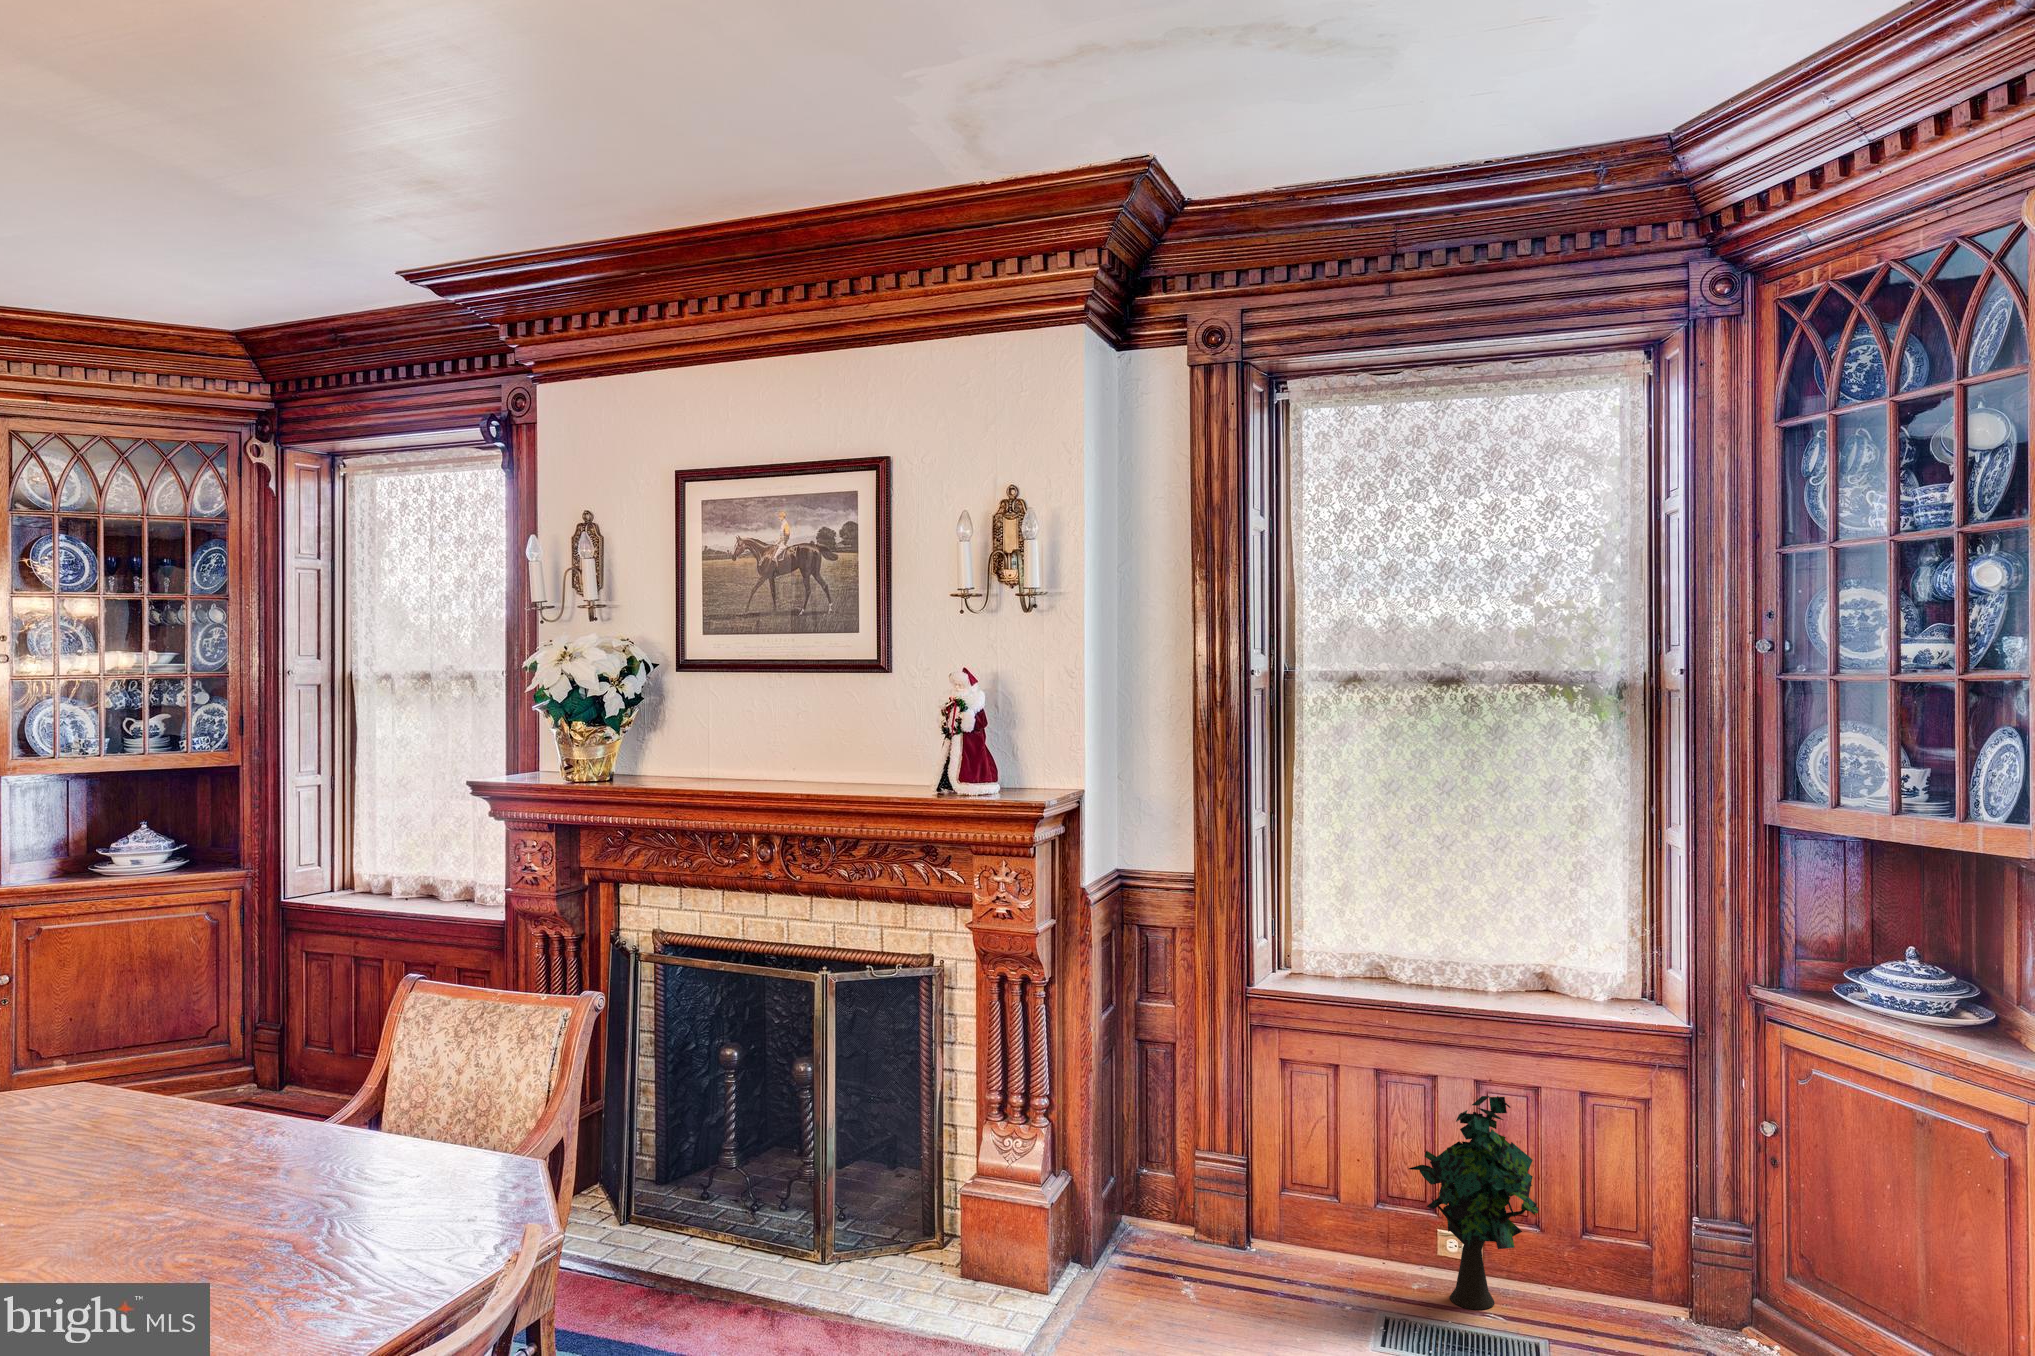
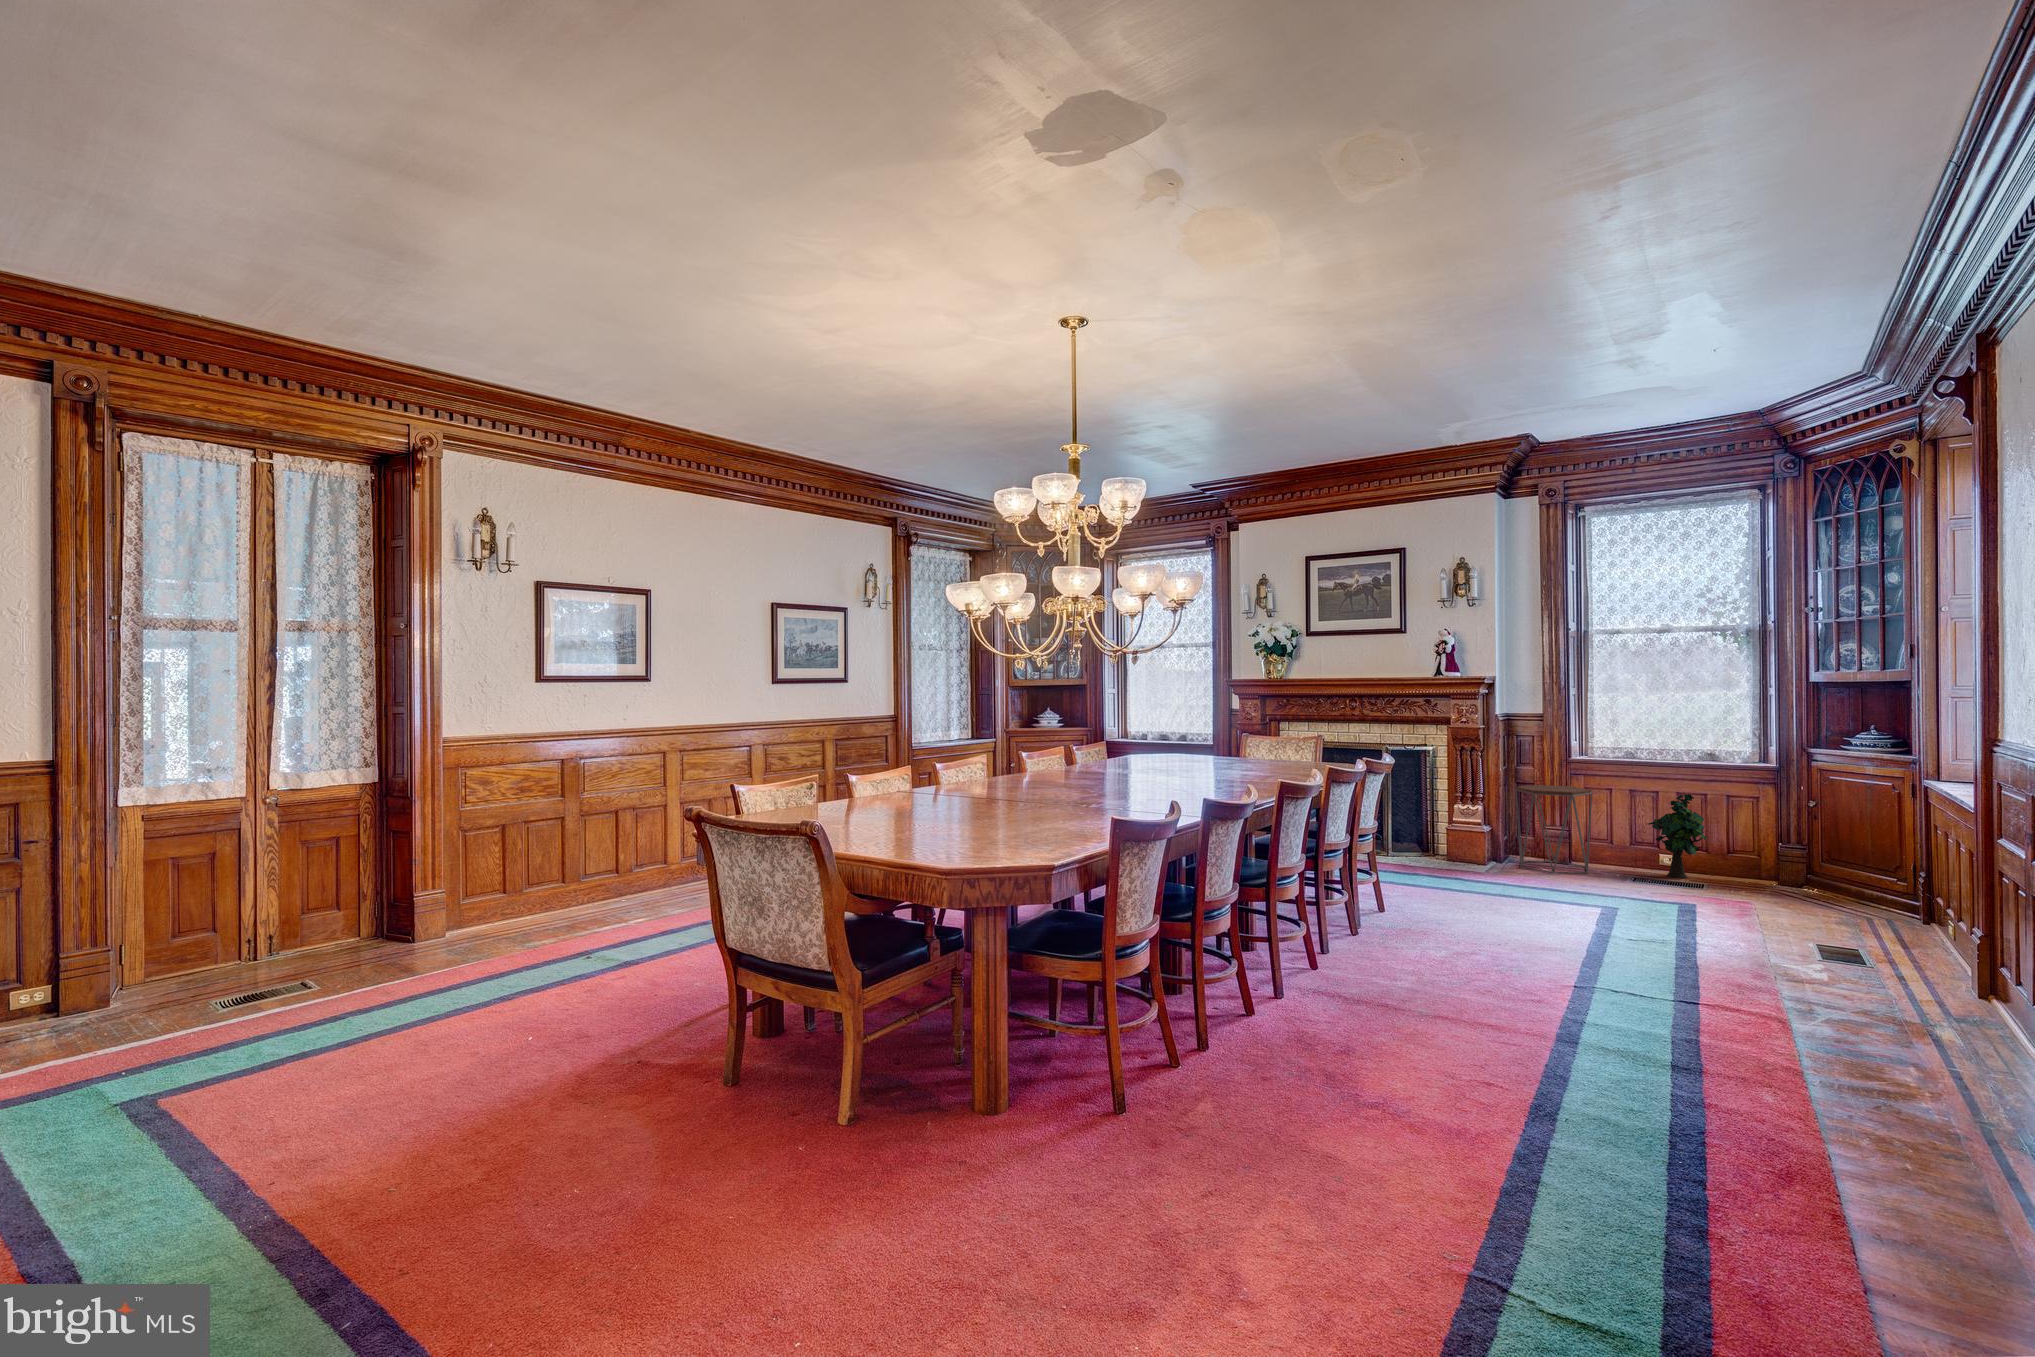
side table: none [1118,1057,1289,1314] -> present [1516,785,1592,873]

